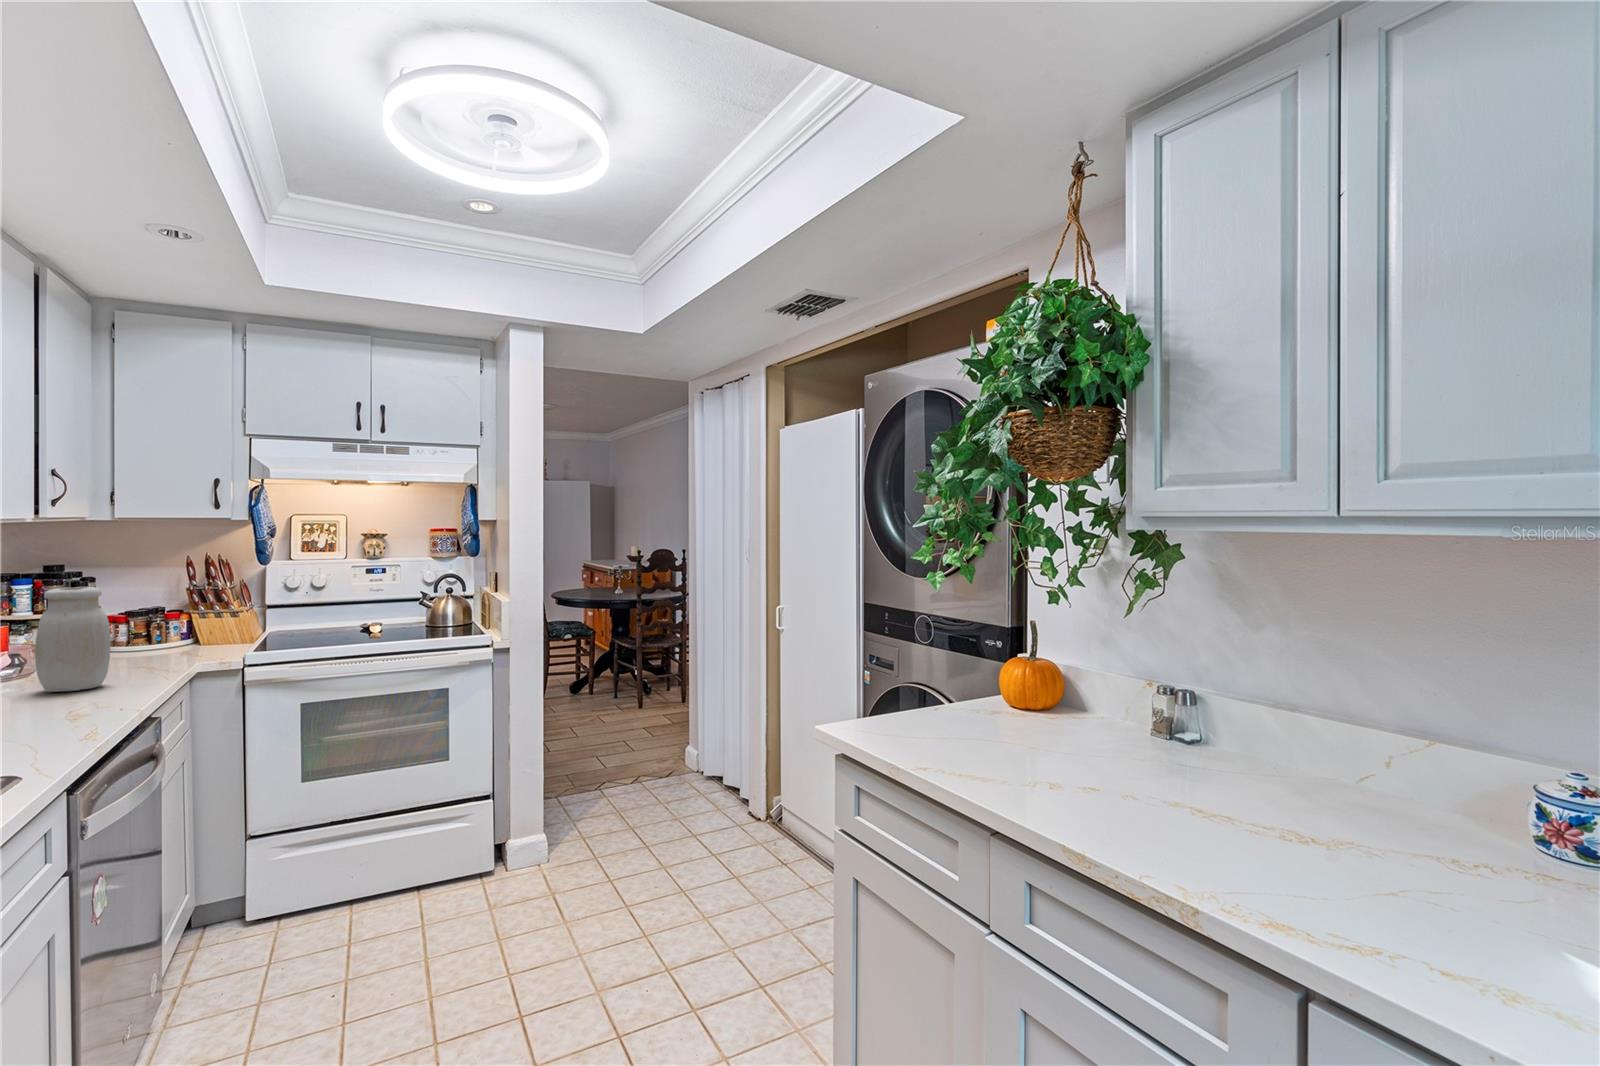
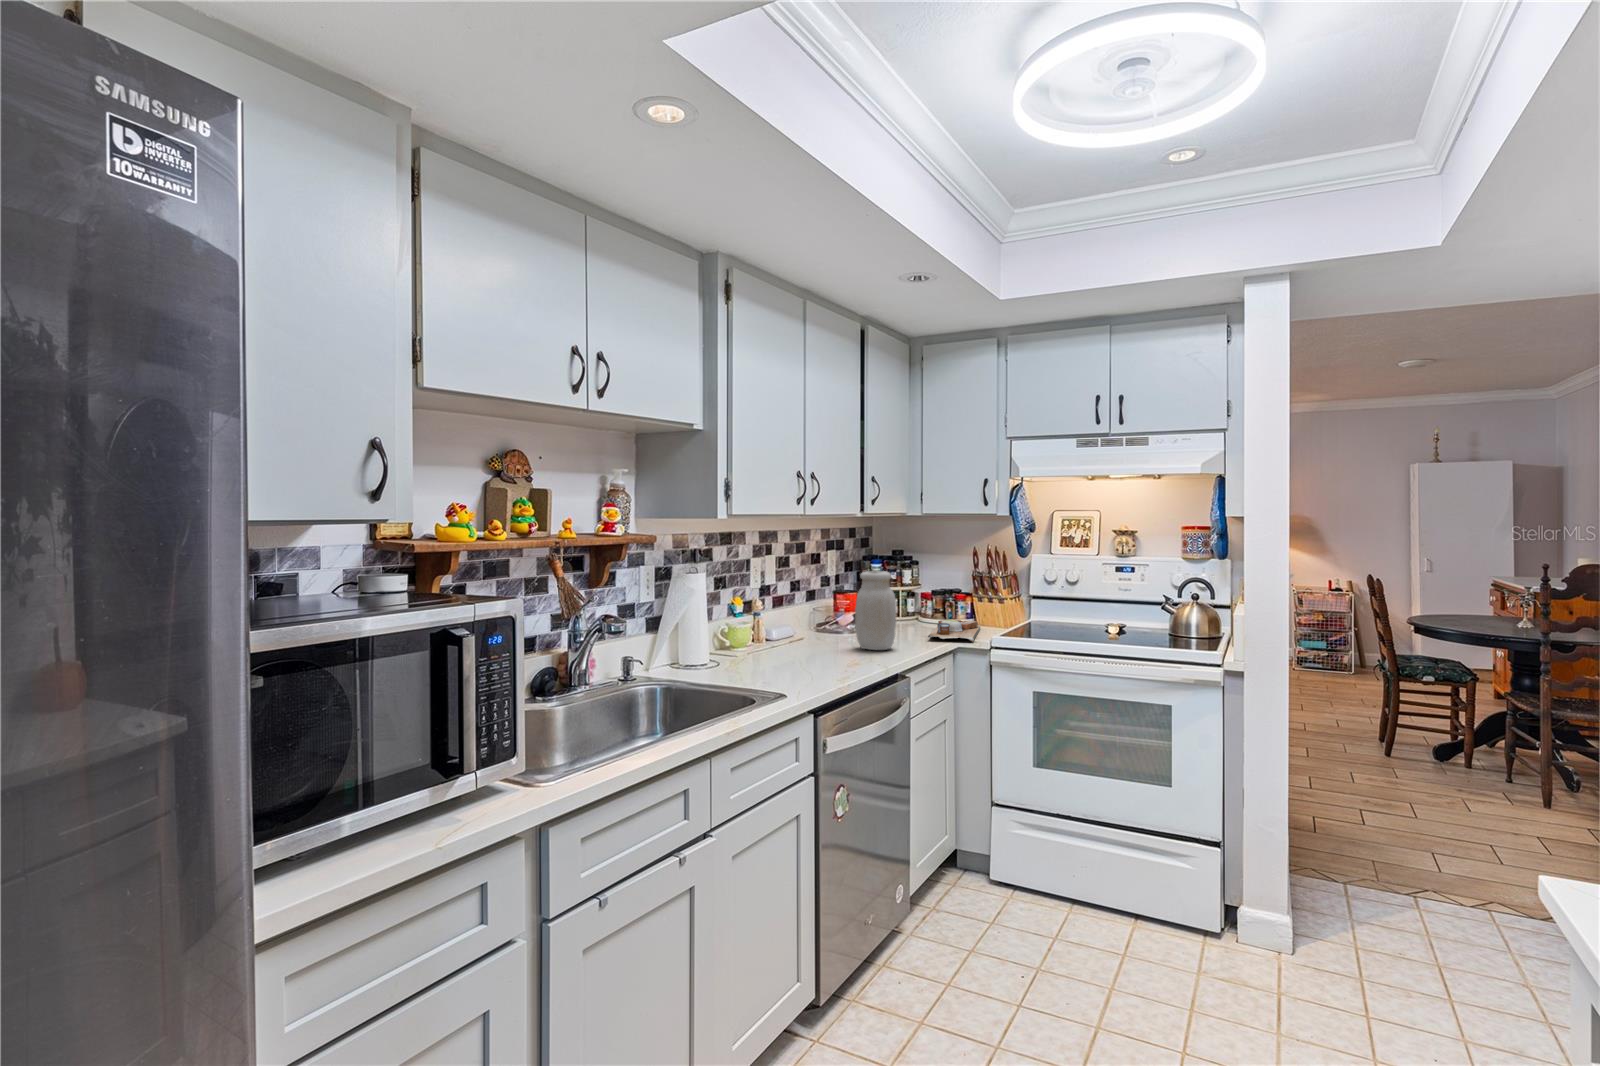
cutting board: none [146,640,218,666] -> present [928,619,980,642]

